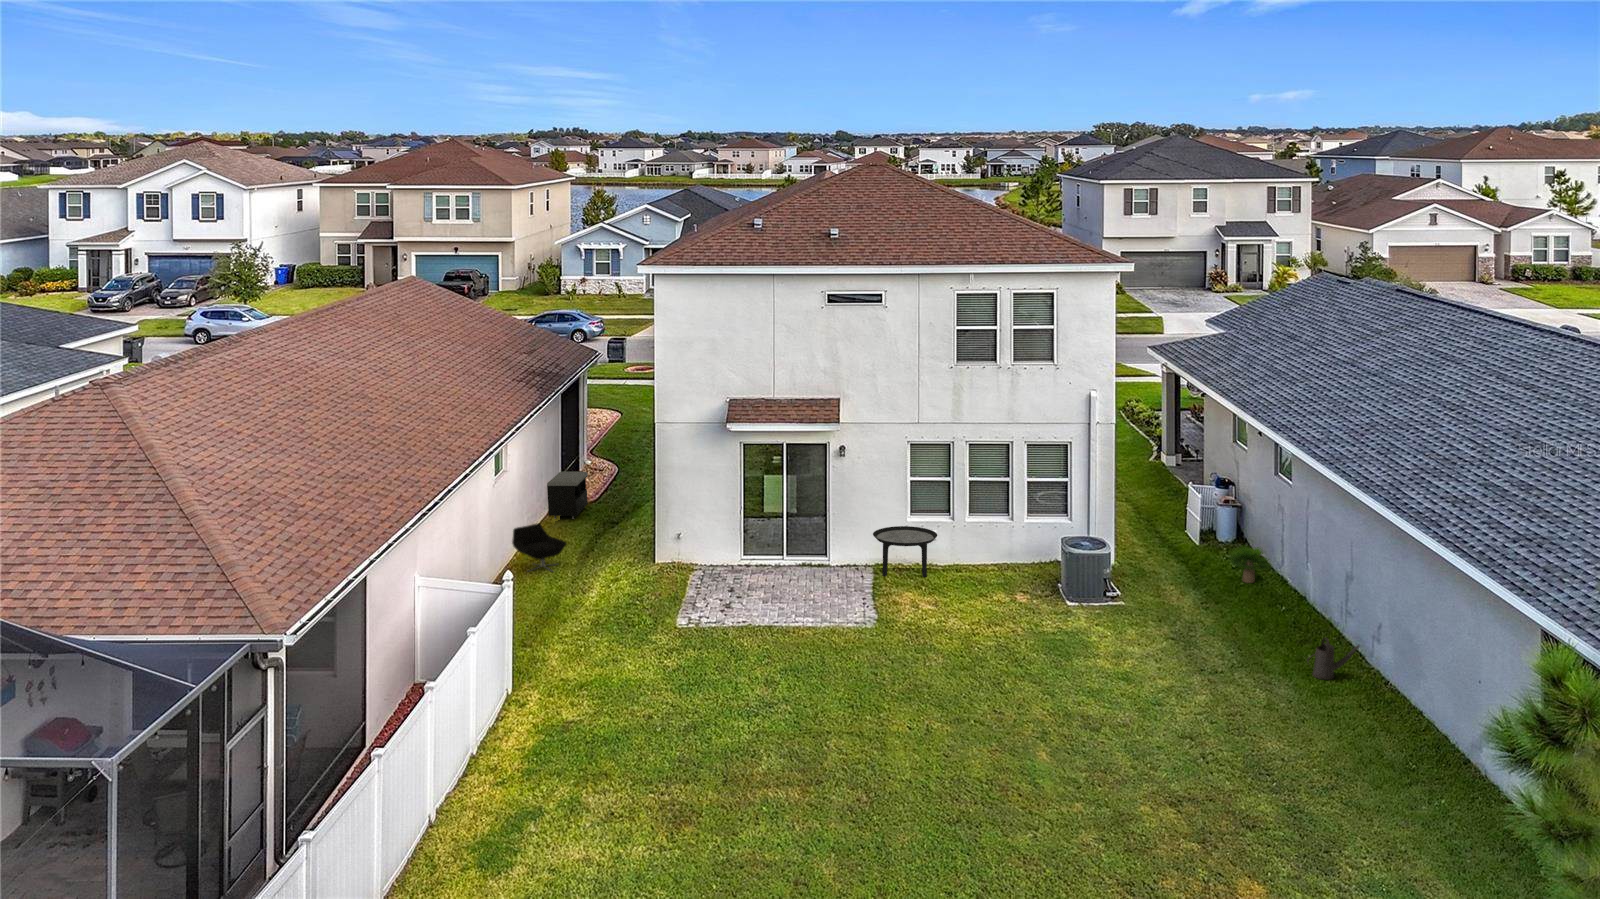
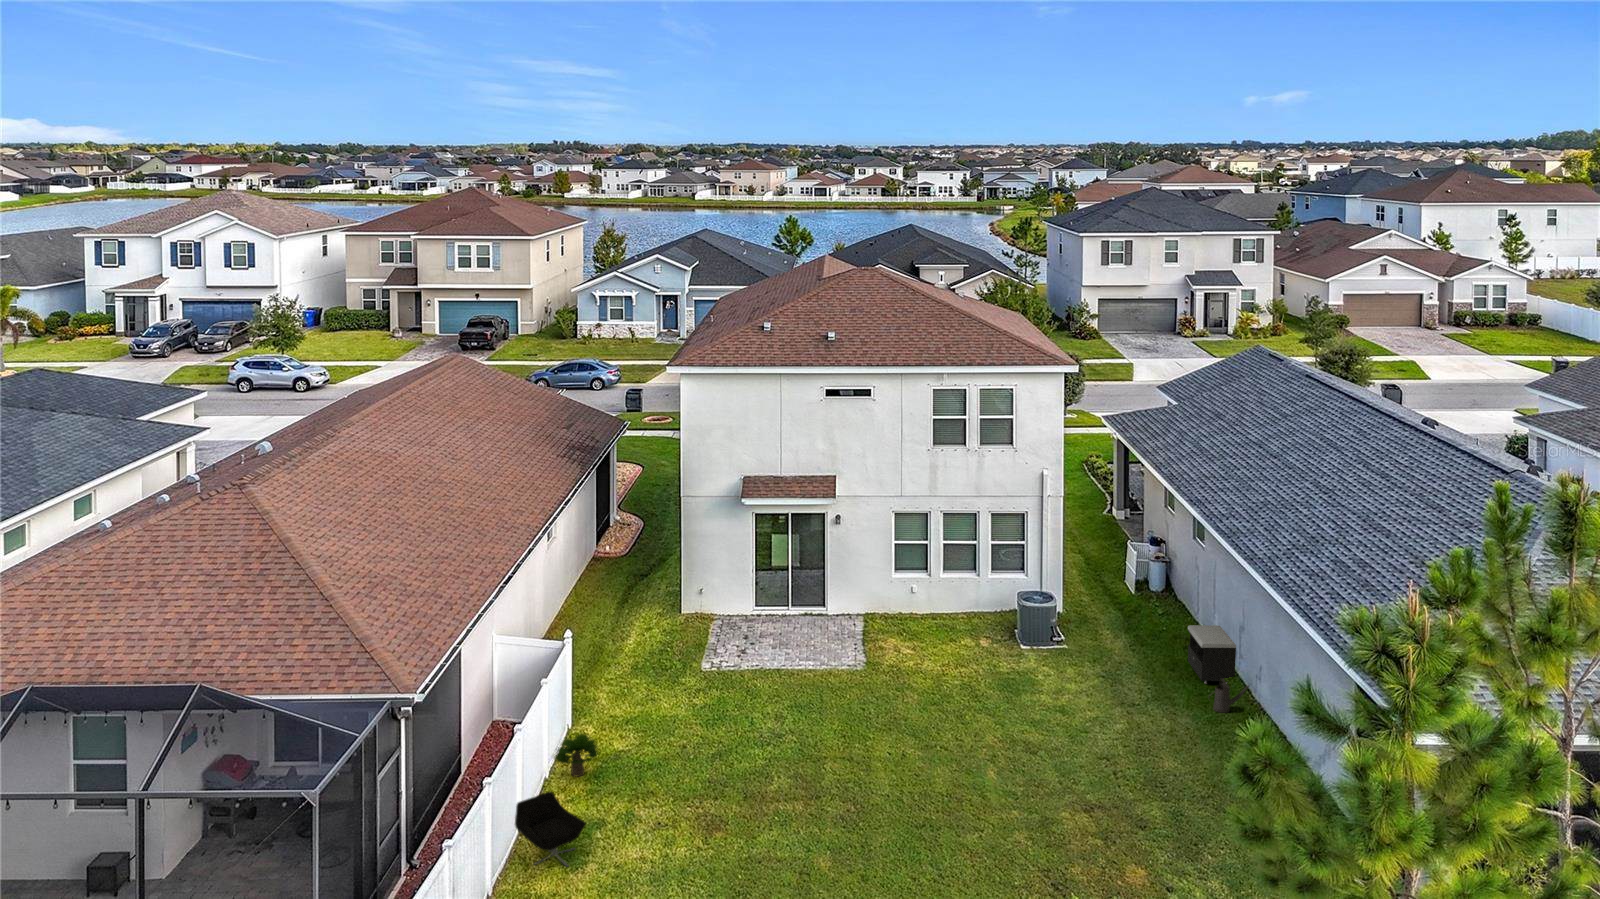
storage bench: present [547,472,588,519] -> present [1188,625,1236,684]
lounge chair: present [512,523,566,569] -> present [515,791,586,866]
round table: present [873,526,937,577] -> none [862,581,916,625]
potted plant: present [1228,547,1272,583] -> present [554,732,600,777]

